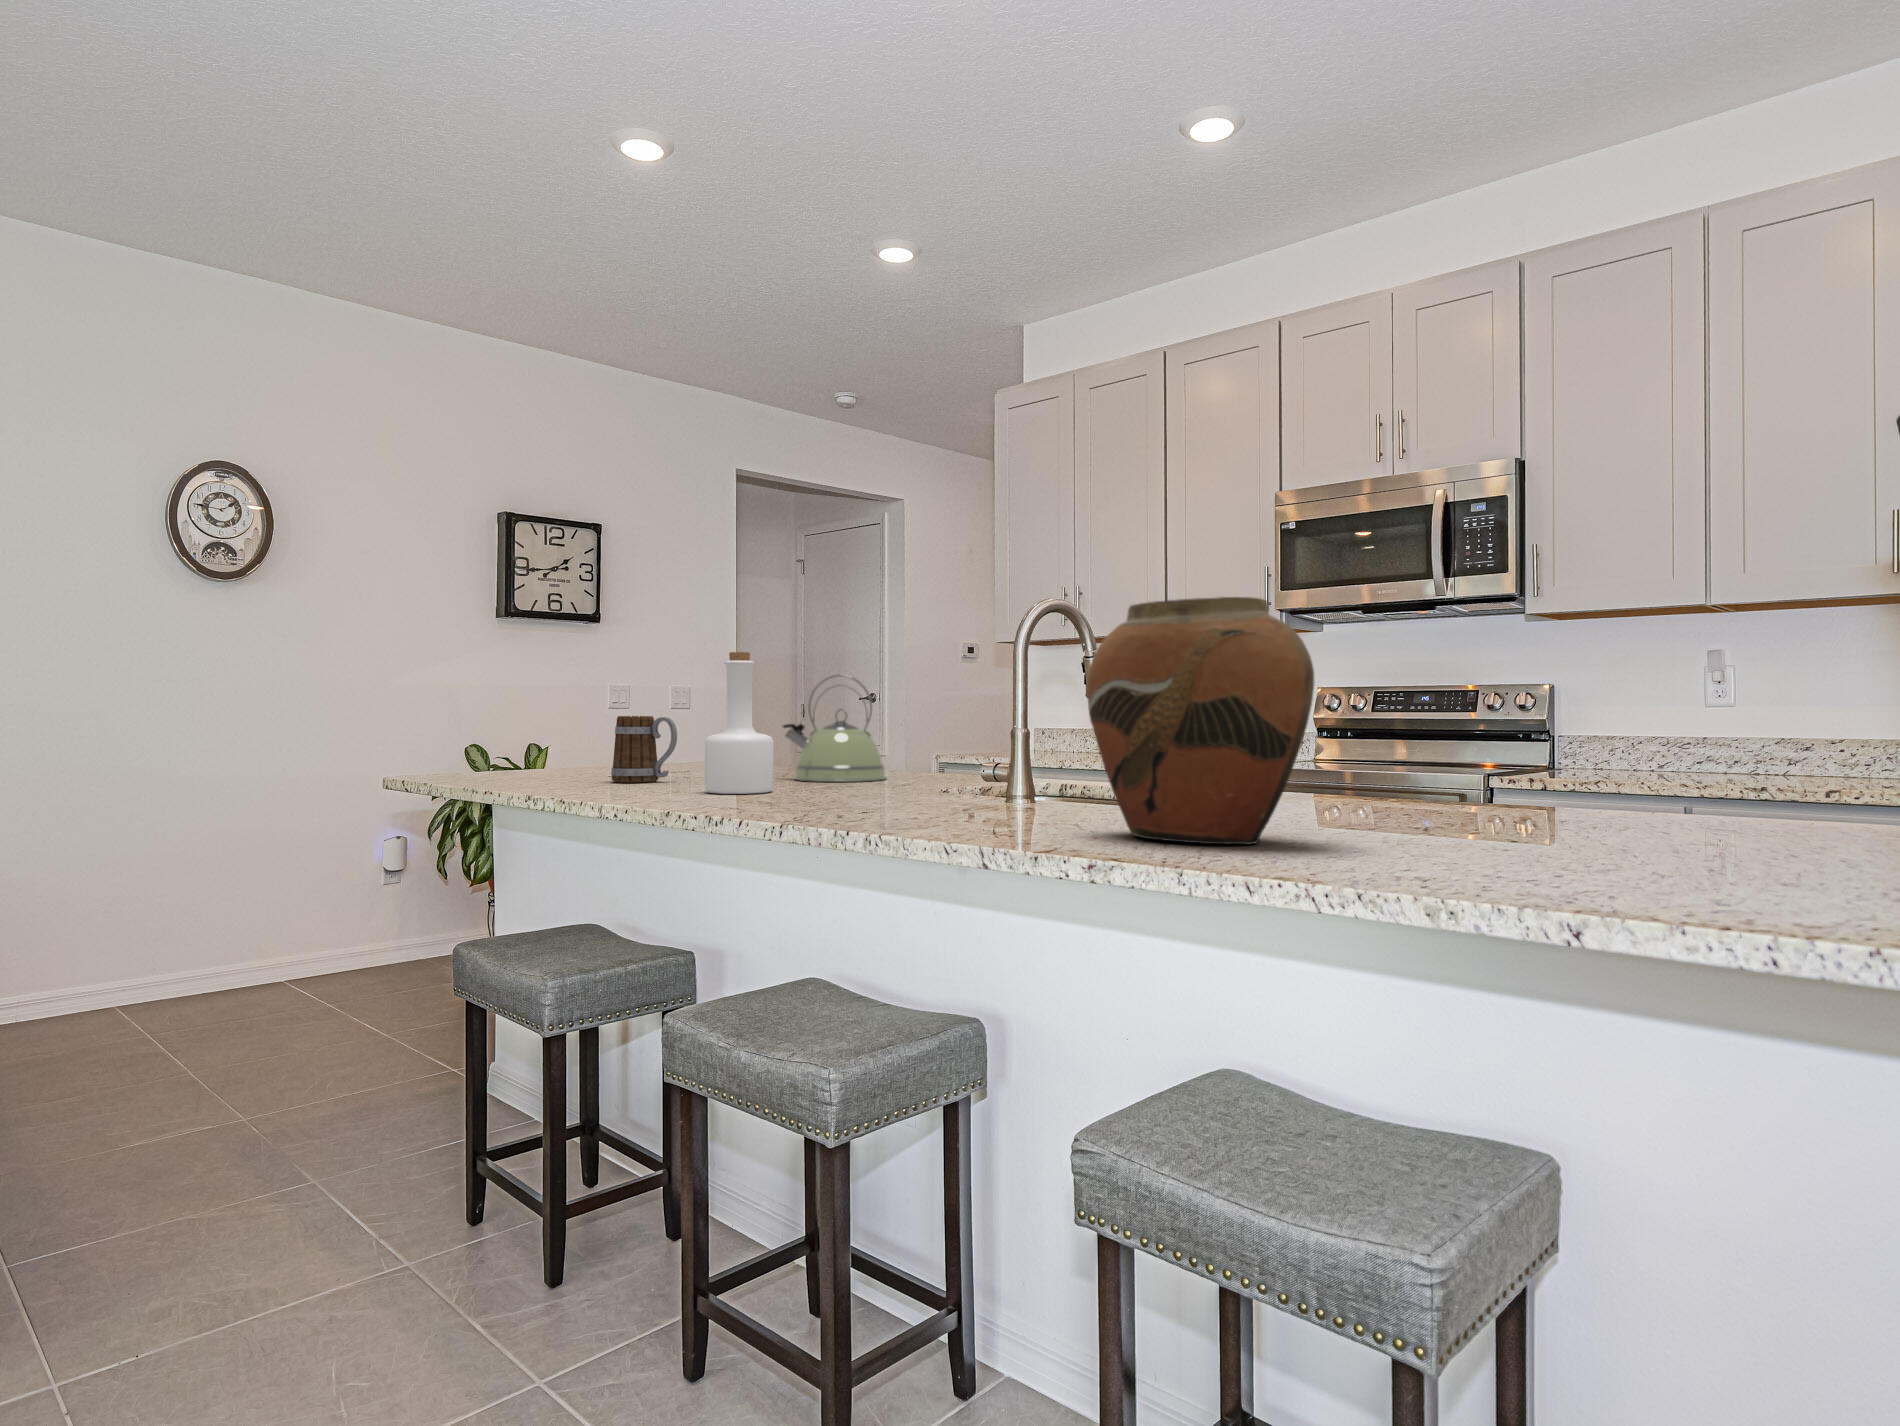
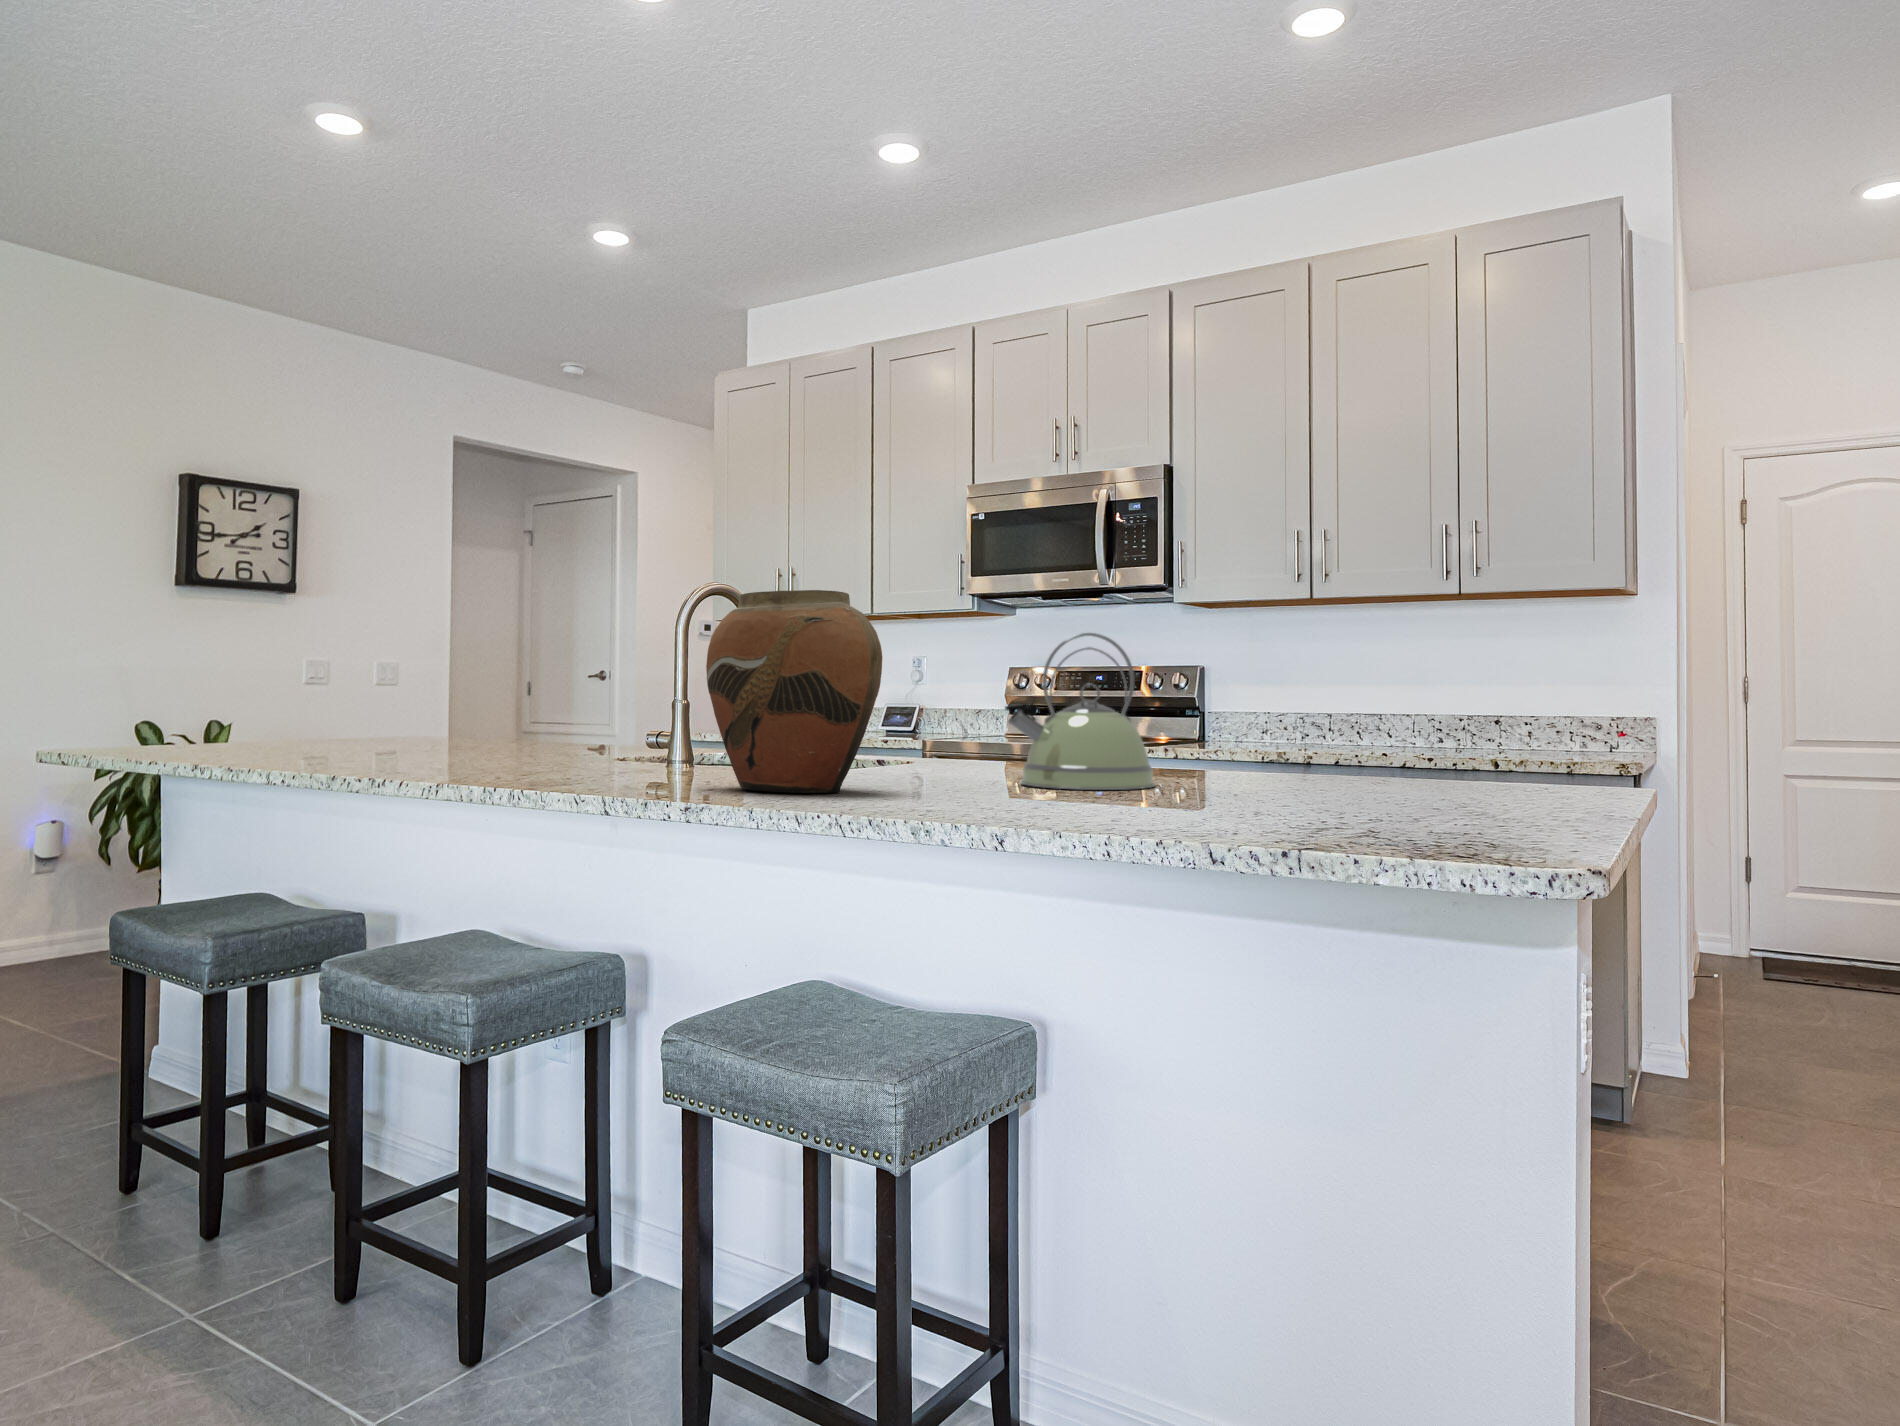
bottle: present [705,652,774,794] -> none [381,627,451,763]
kettle: present [783,675,886,782] -> present [1005,633,1155,790]
mug: present [611,716,677,783] -> none [288,689,358,754]

